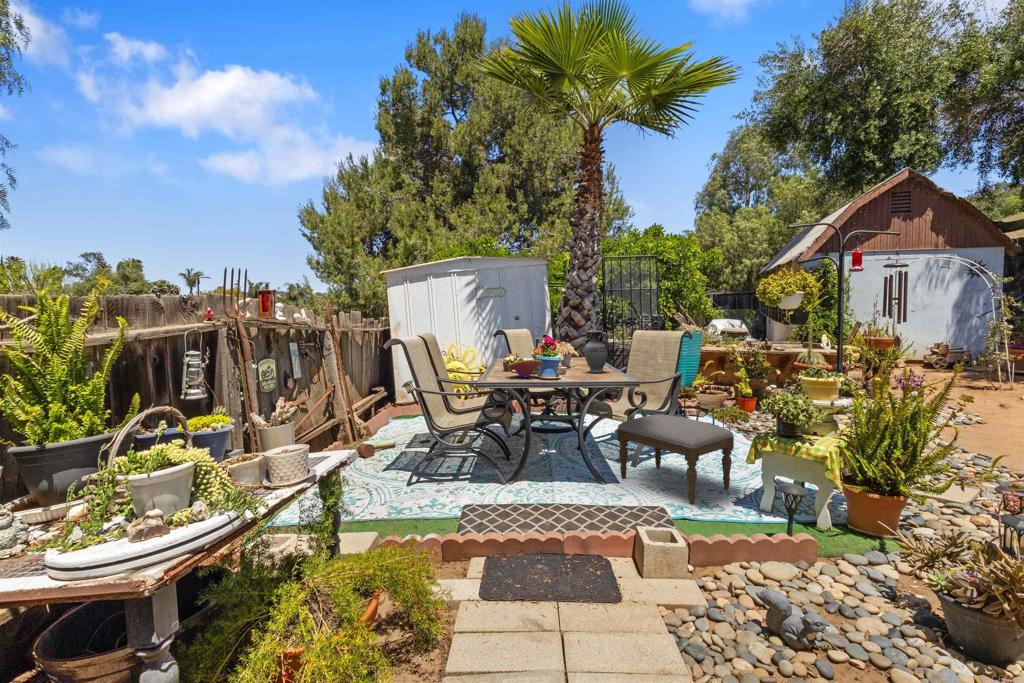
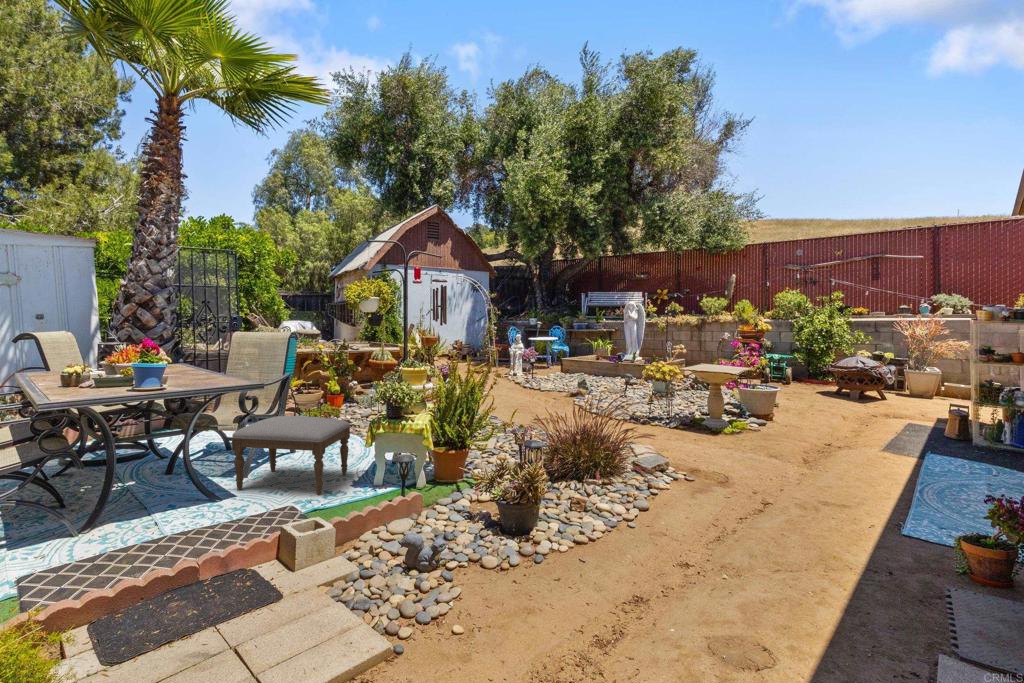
vase: present [584,331,608,373] -> none [183,332,214,379]
decorative bowl: present [507,358,542,377] -> none [70,367,130,392]

